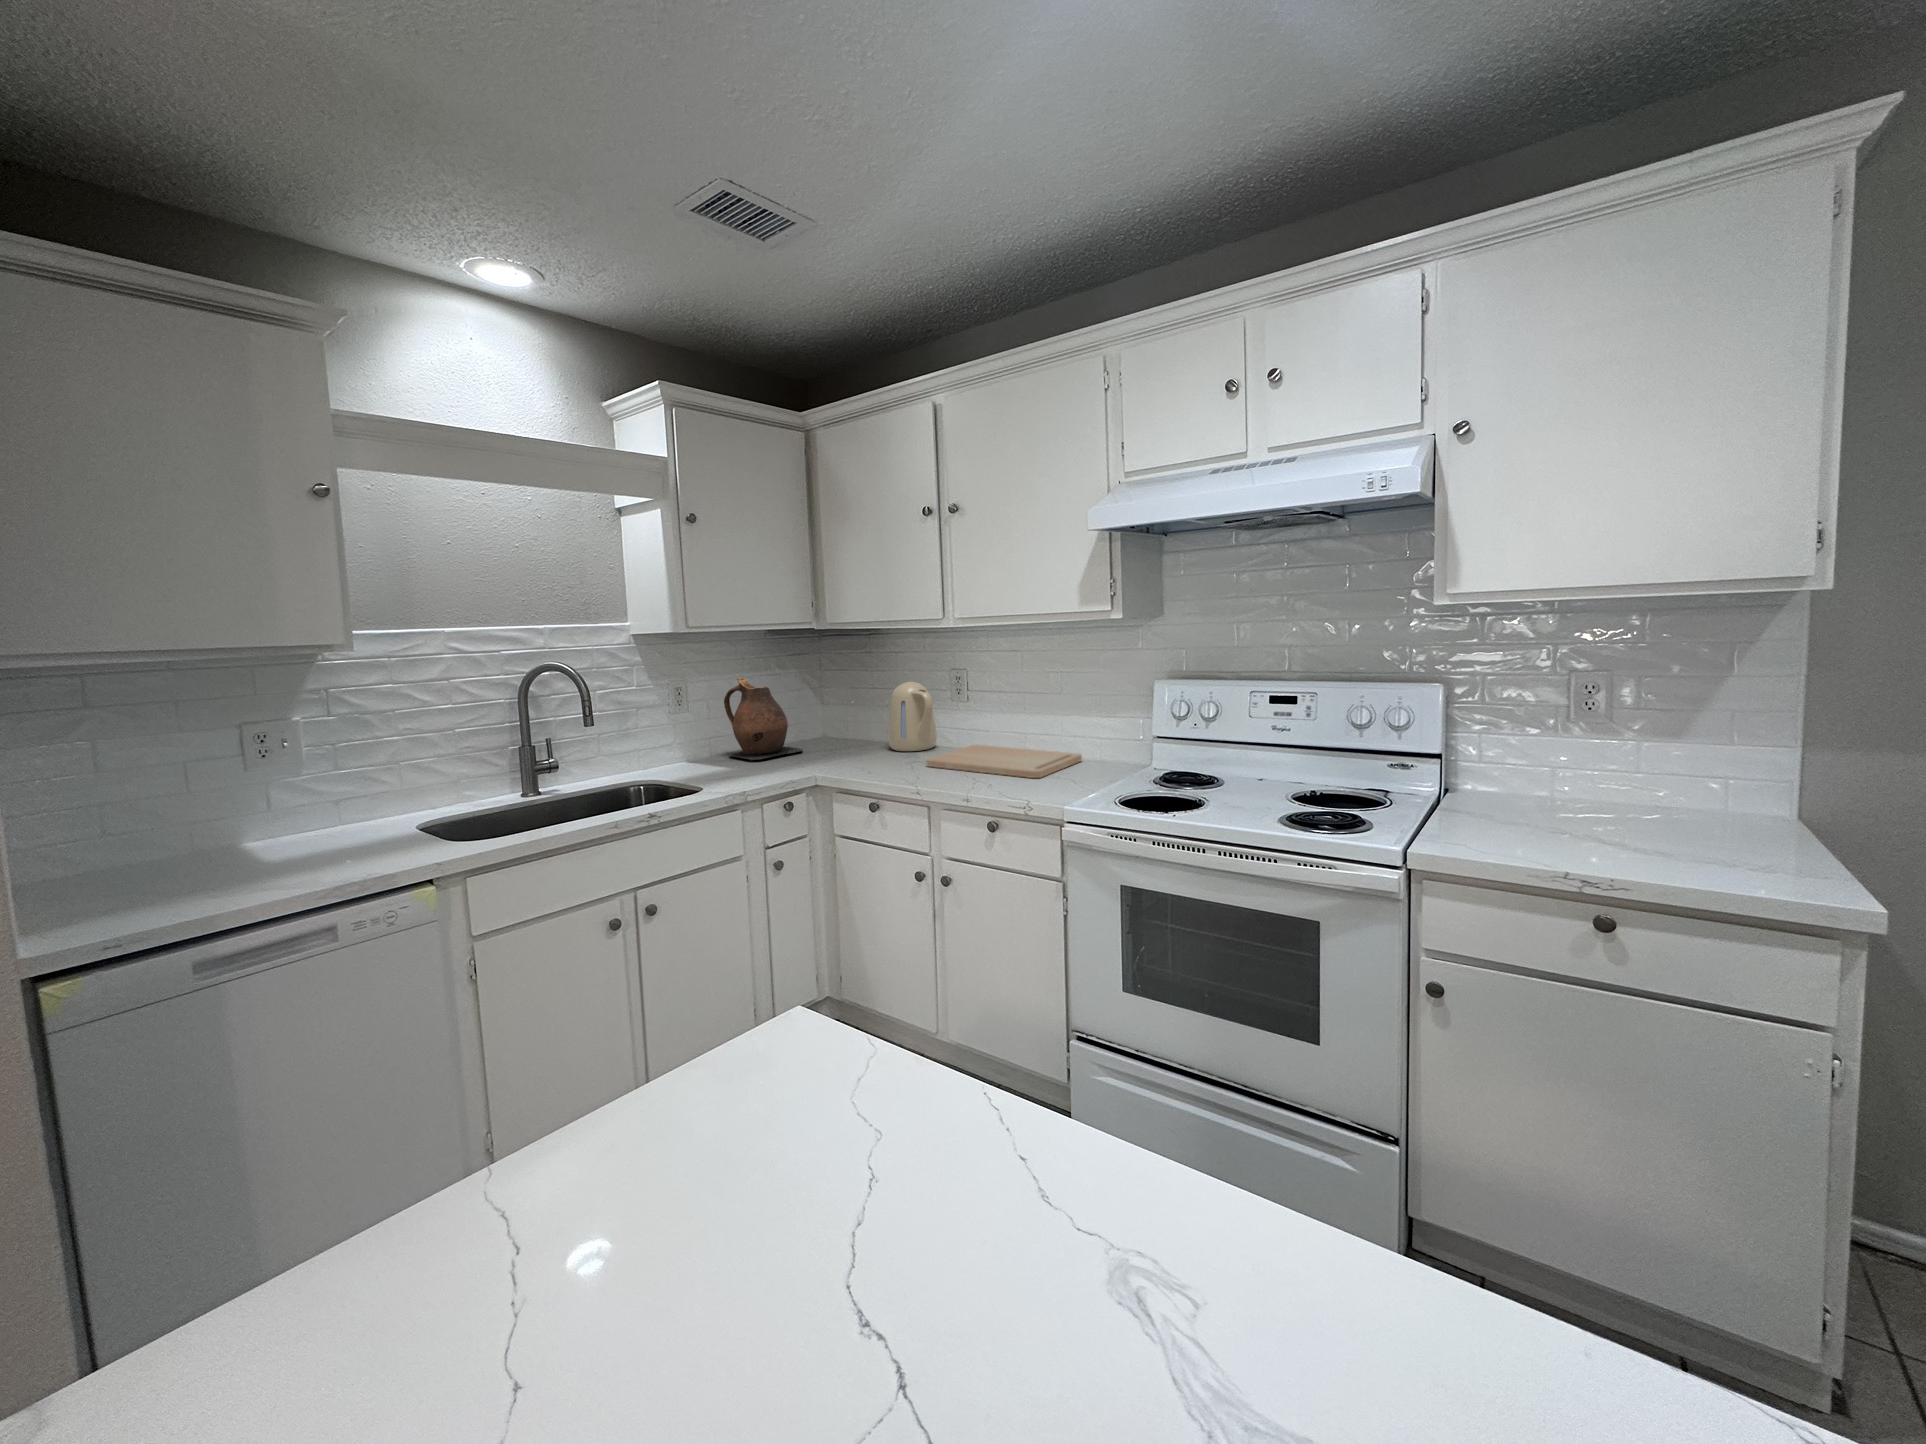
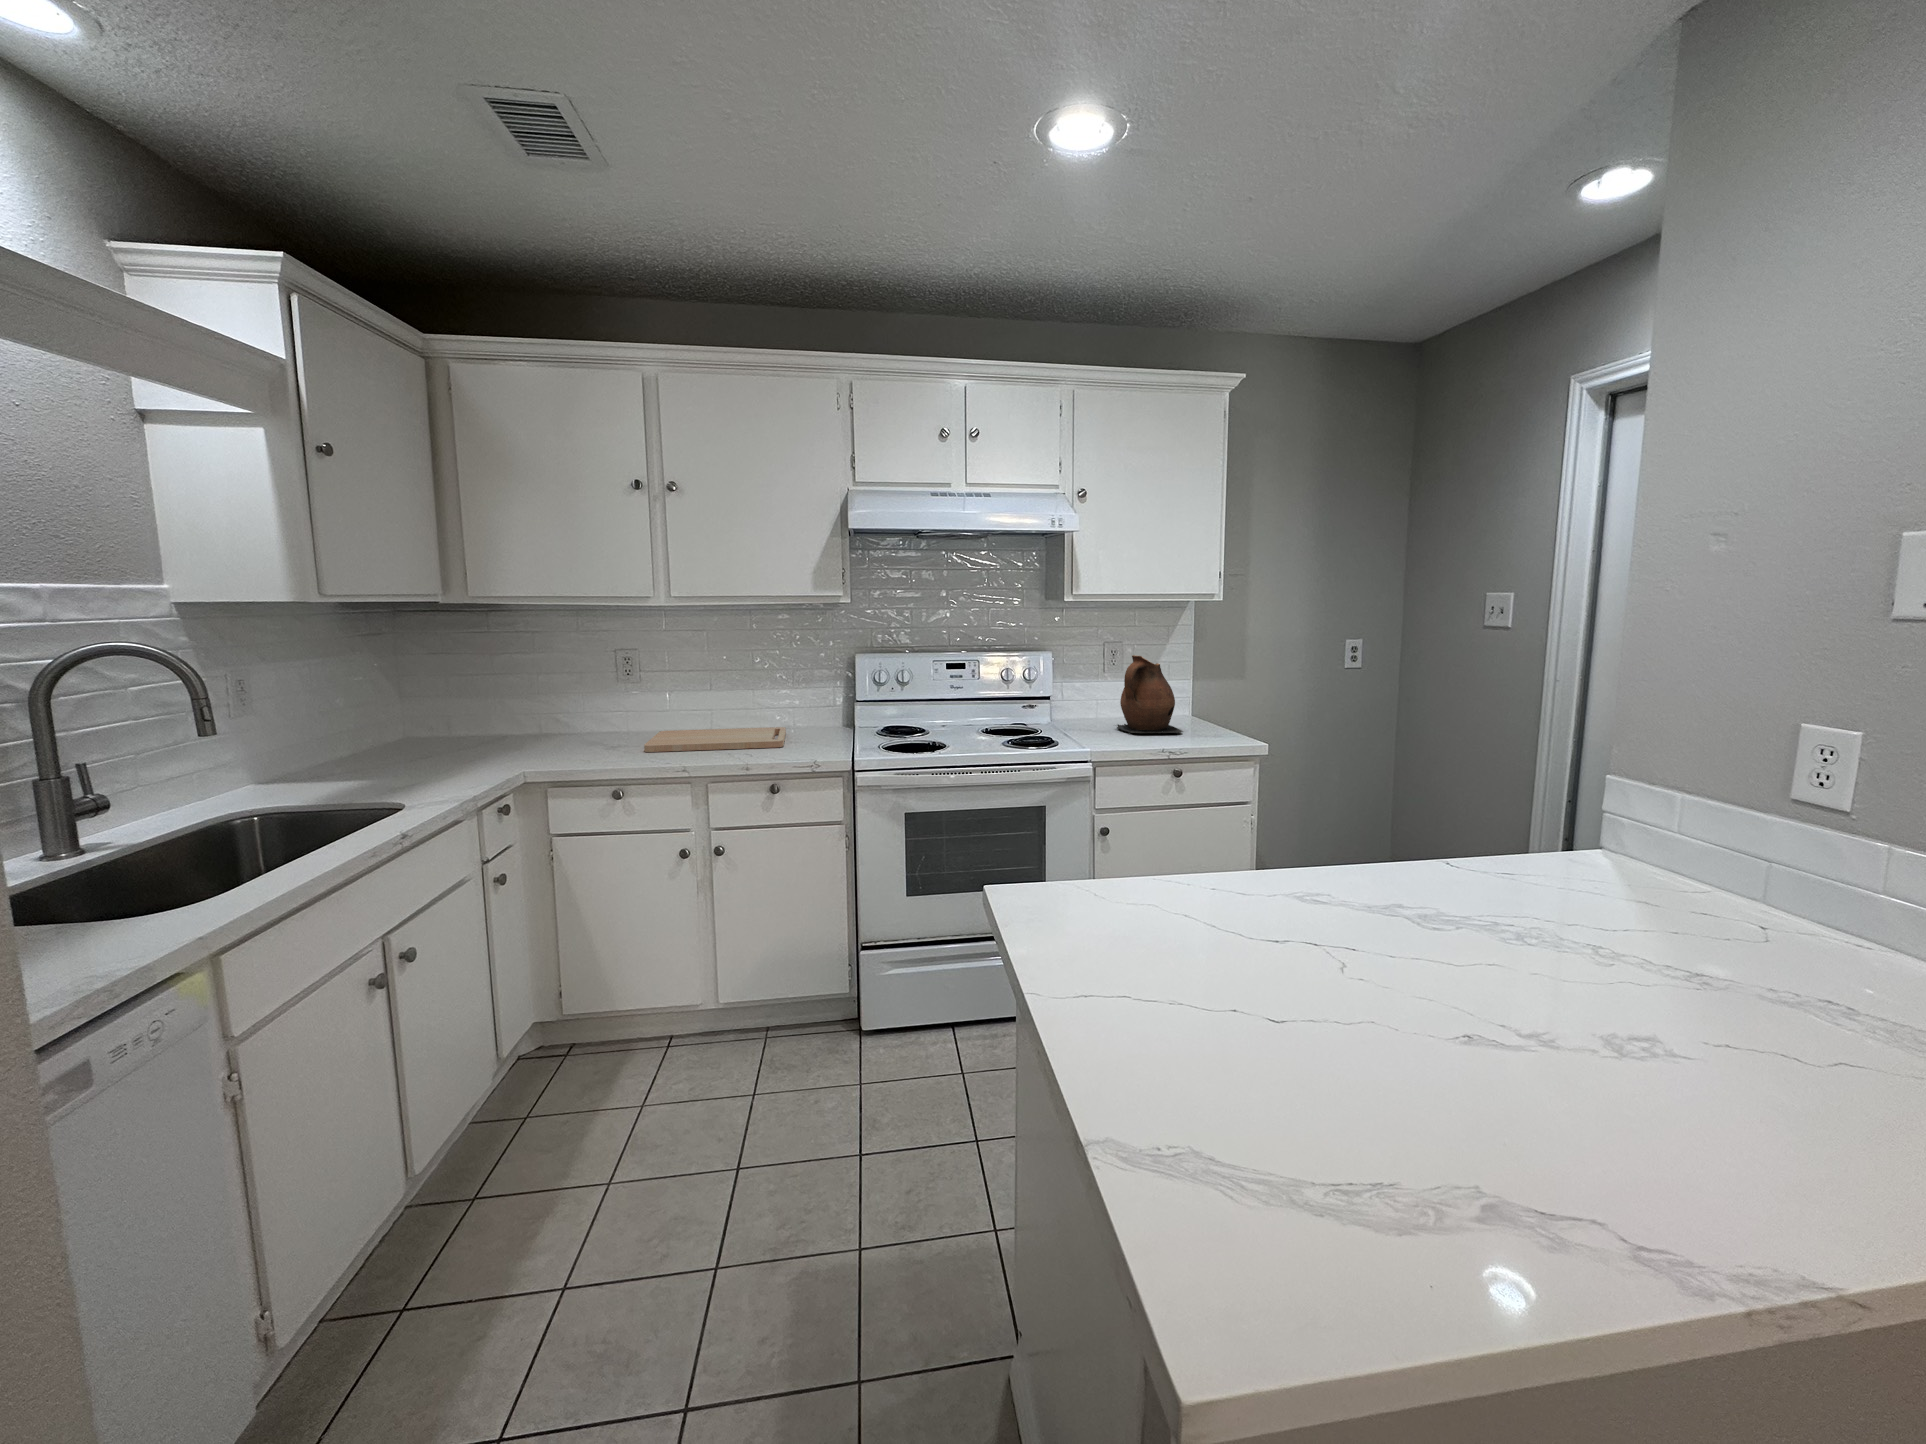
ceramic pitcher: present [724,678,803,761] -> present [1117,655,1183,734]
kettle: present [888,682,937,751] -> none [547,670,618,745]

